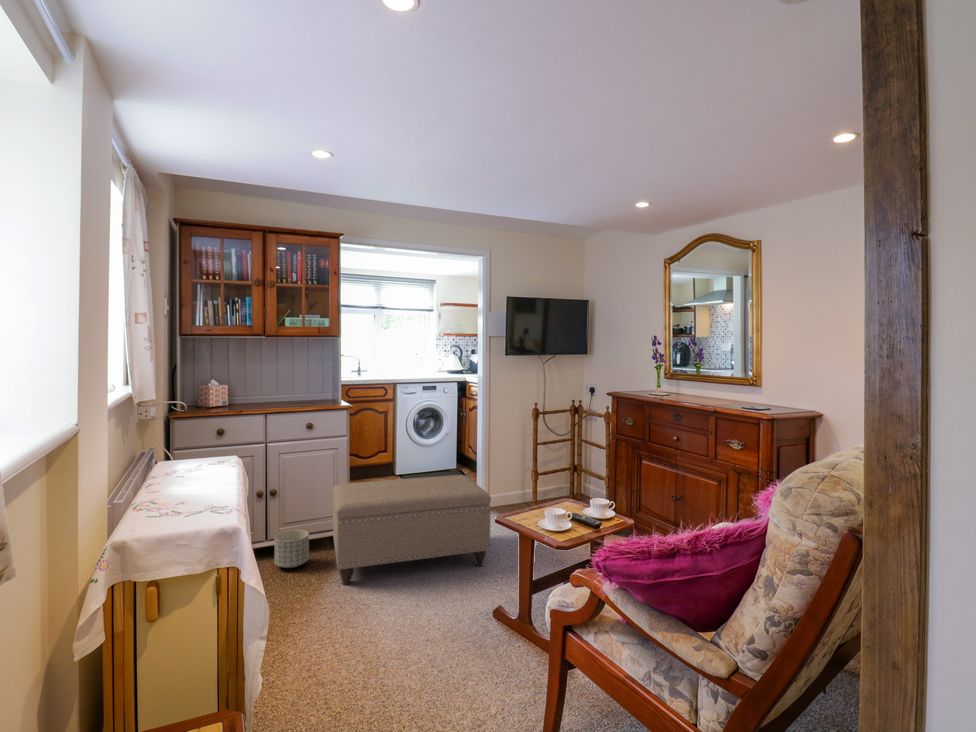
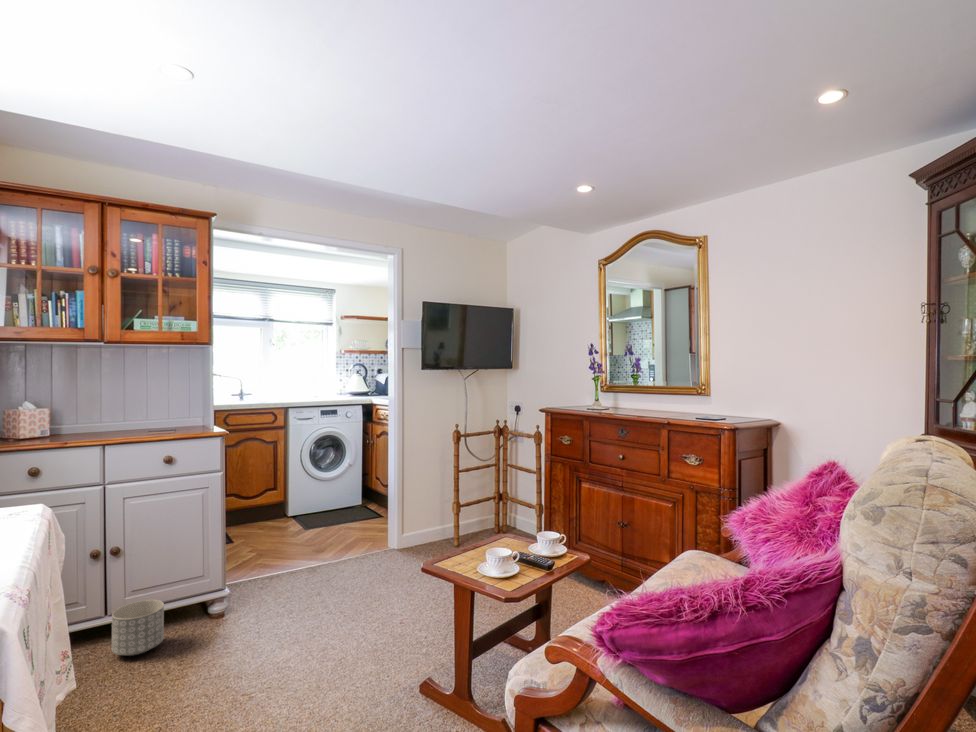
ottoman: present [333,475,491,585] -> none [200,512,411,672]

